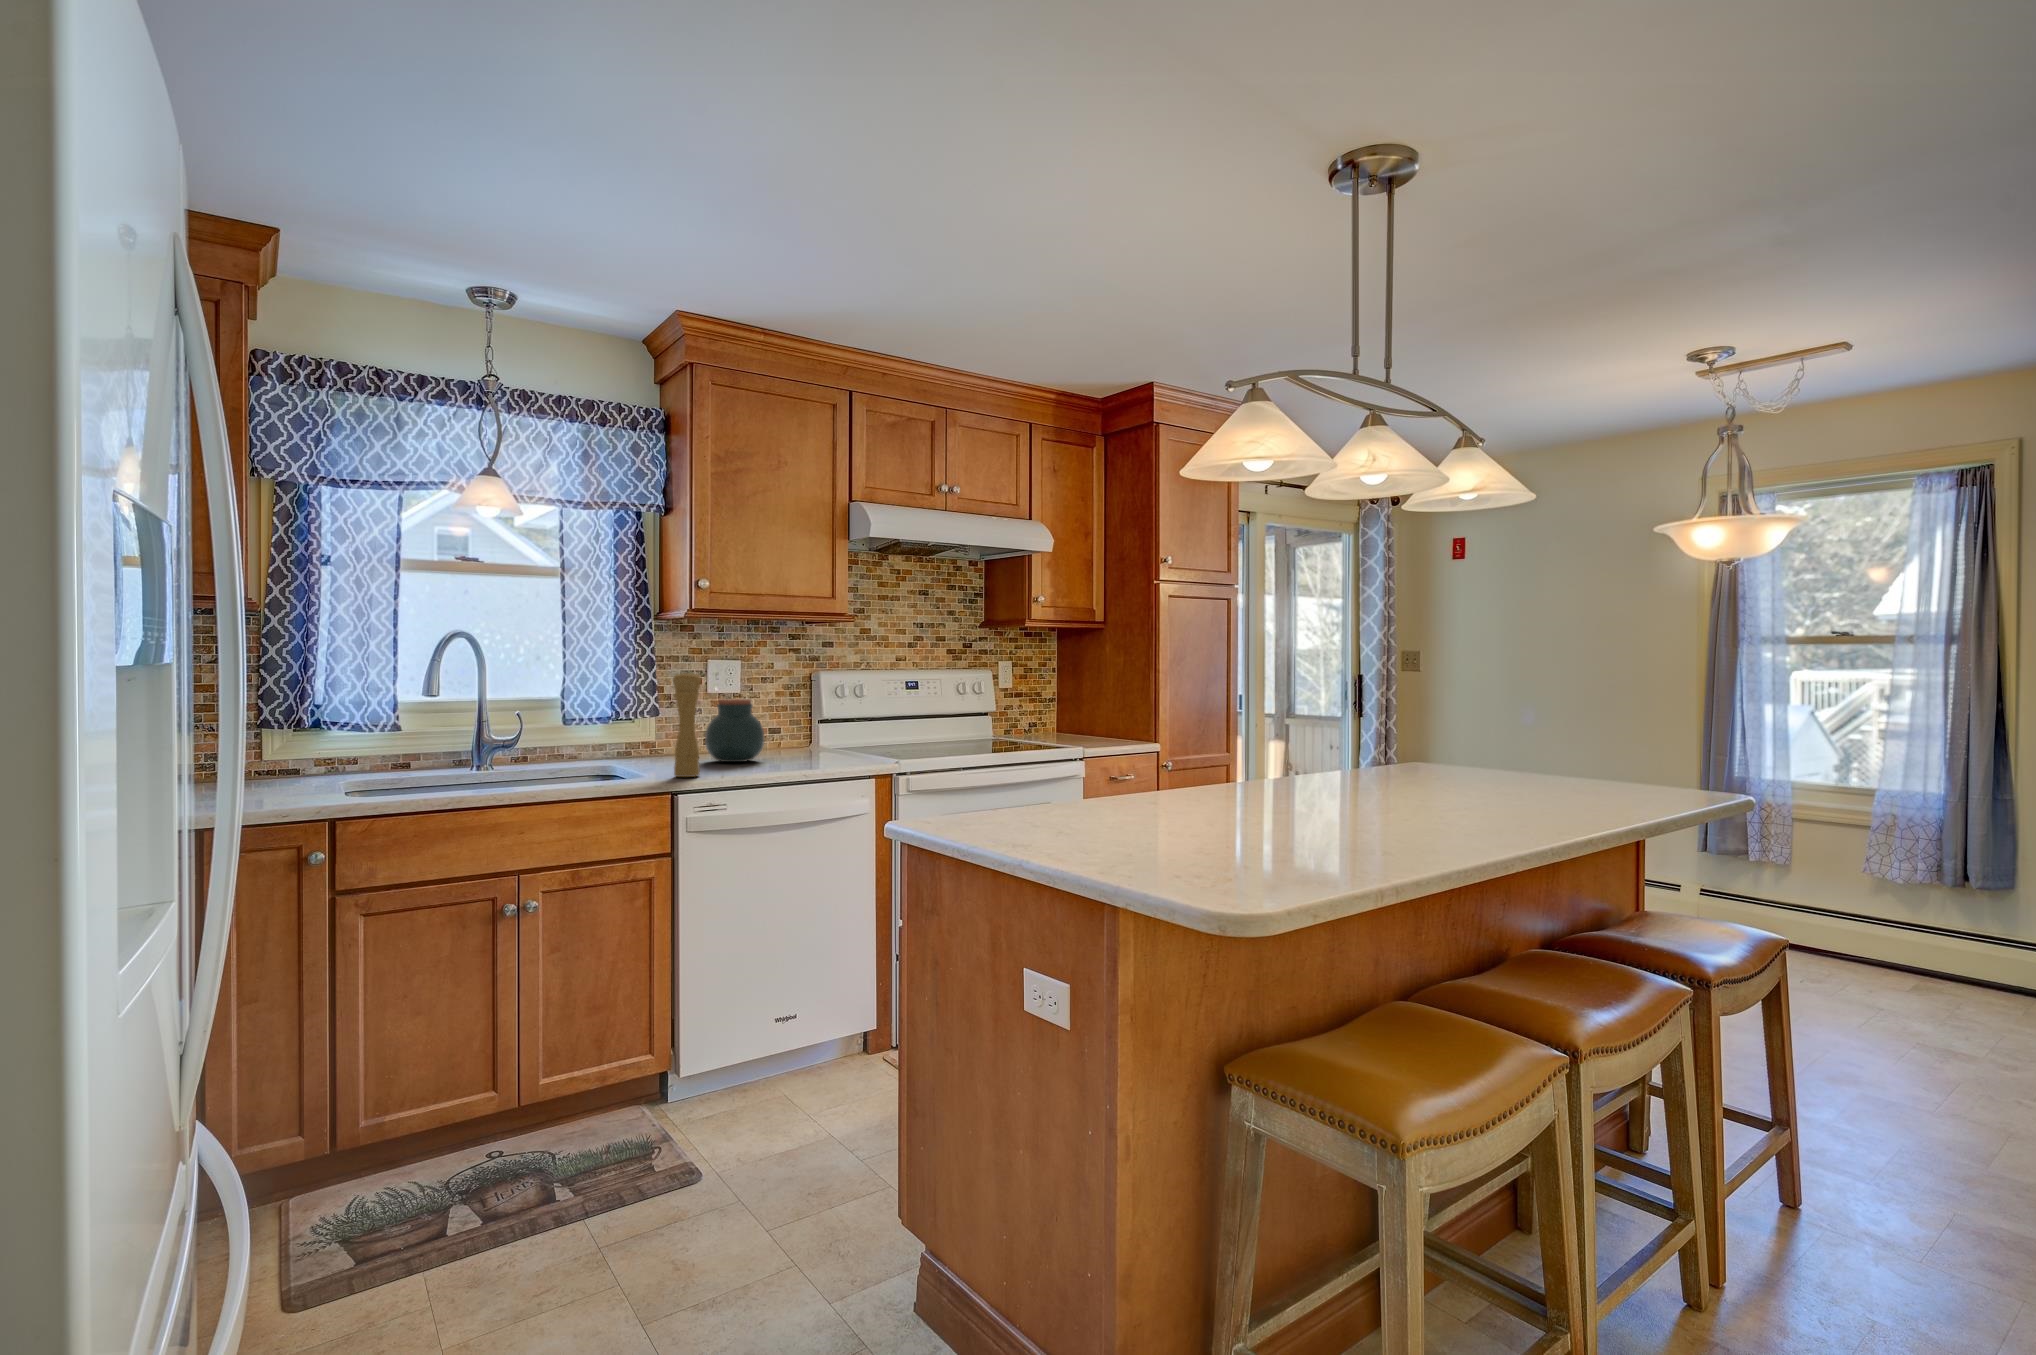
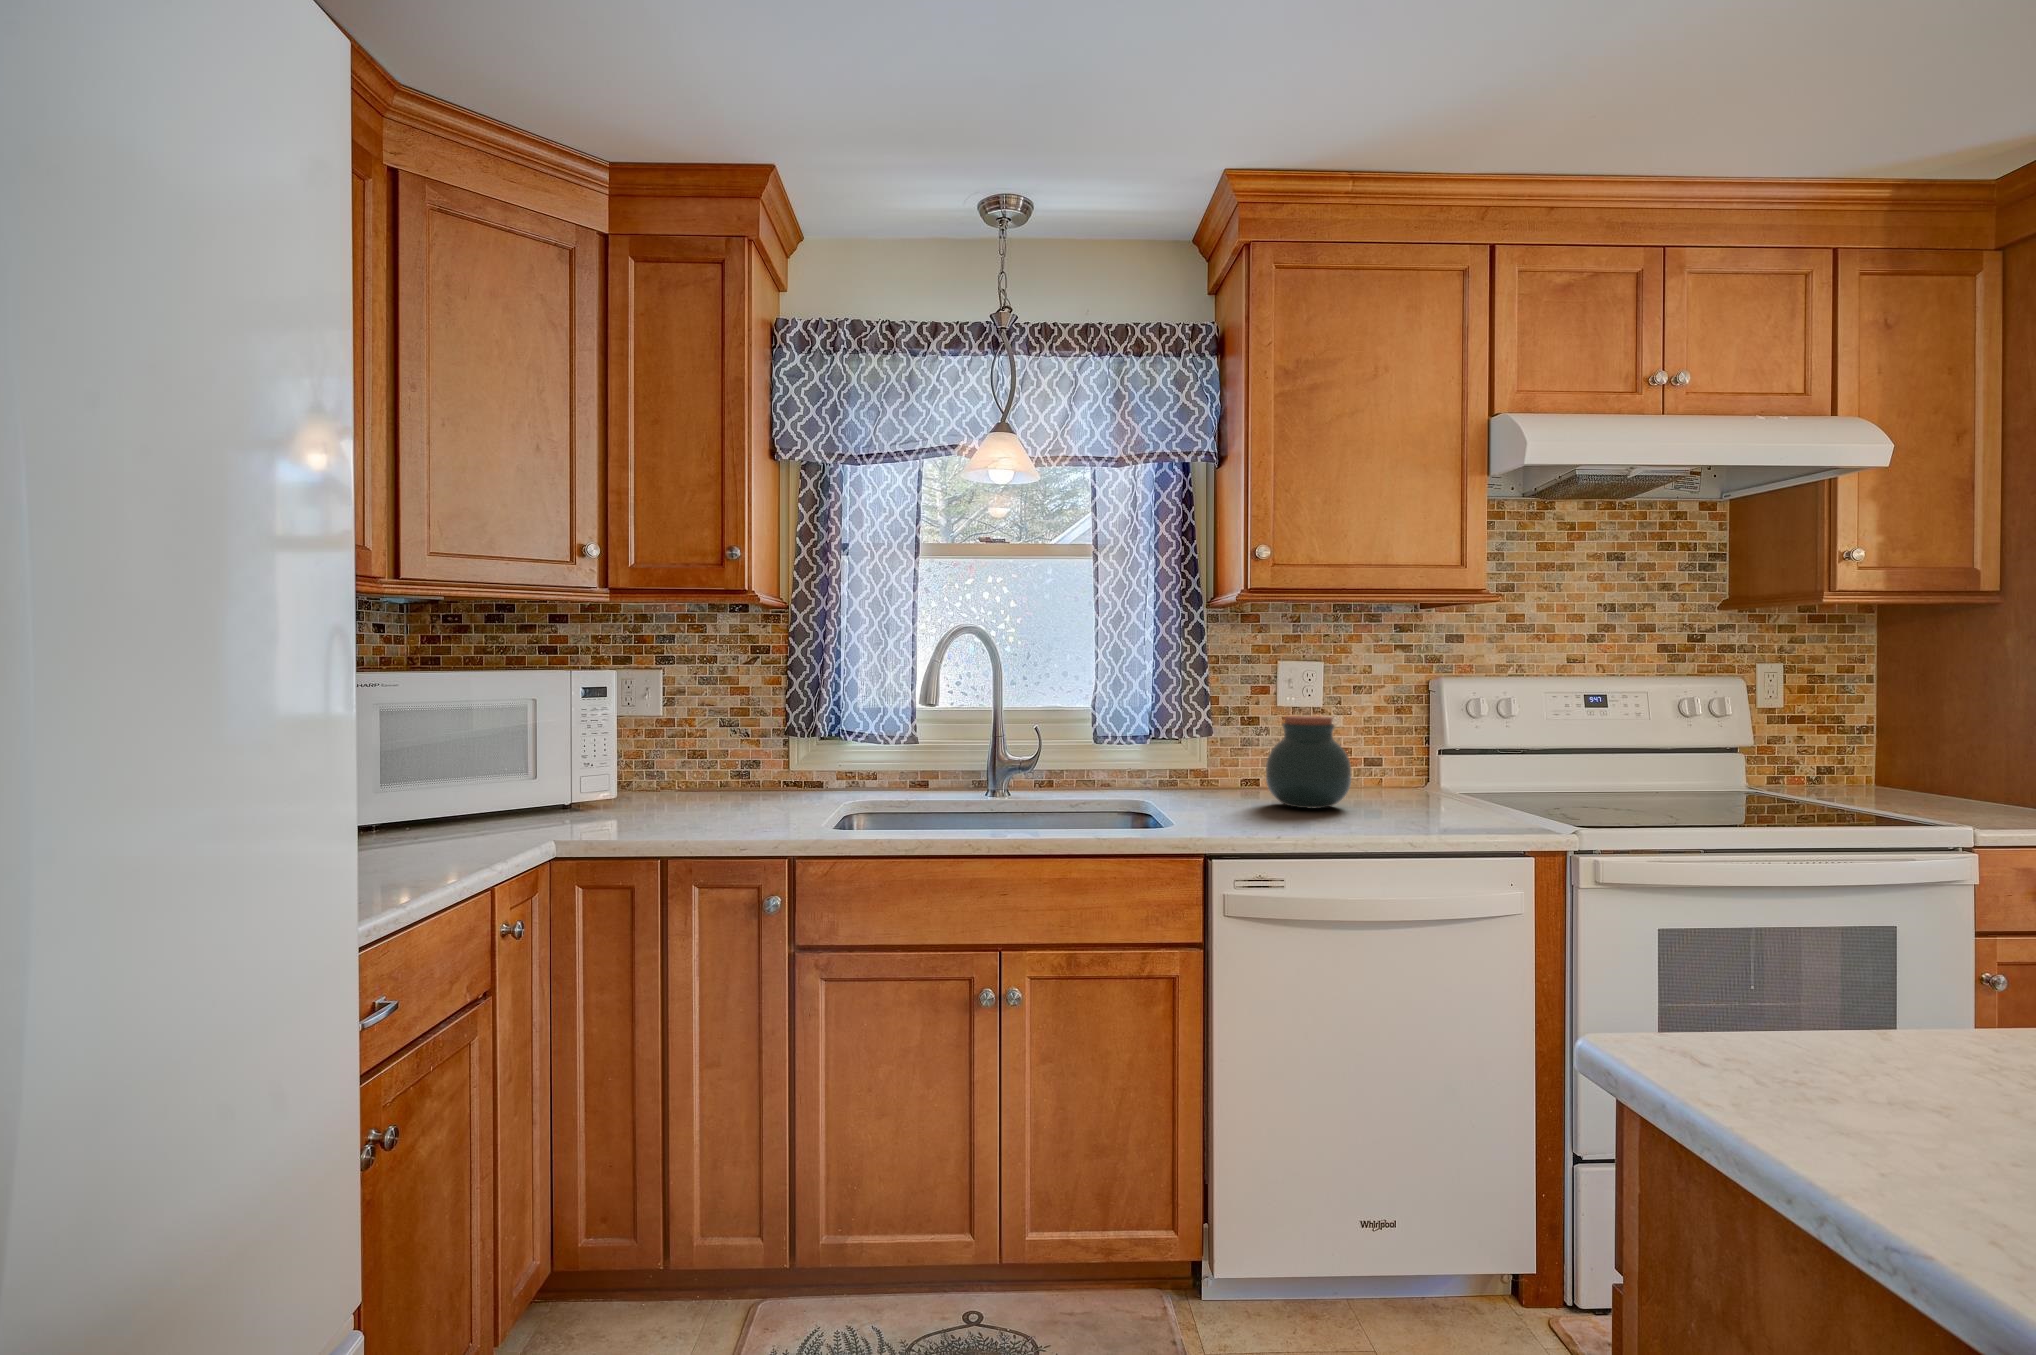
pepper mill: present [673,672,701,777] -> none [1208,676,1247,832]

